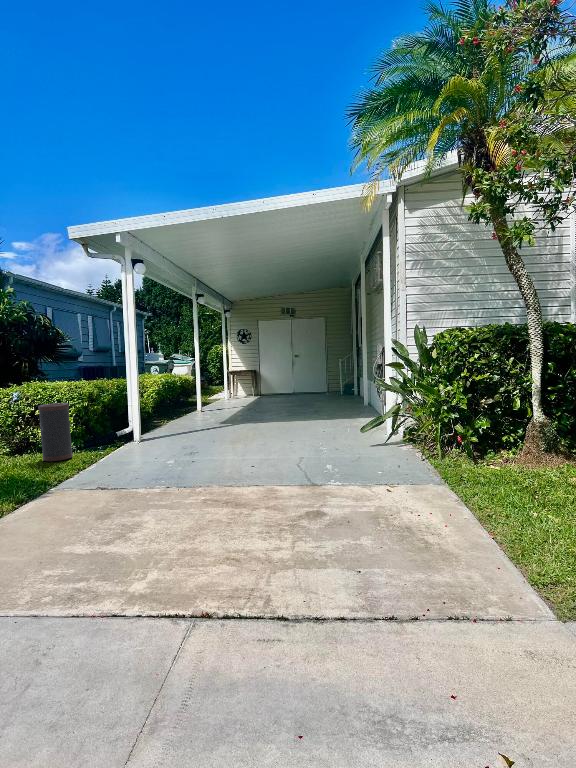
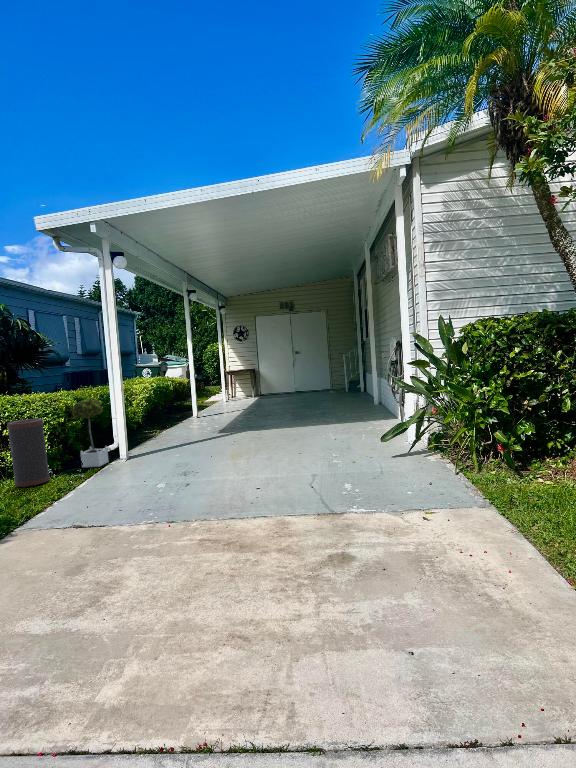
potted tree: none [92,387,123,448] -> present [72,398,108,467]

